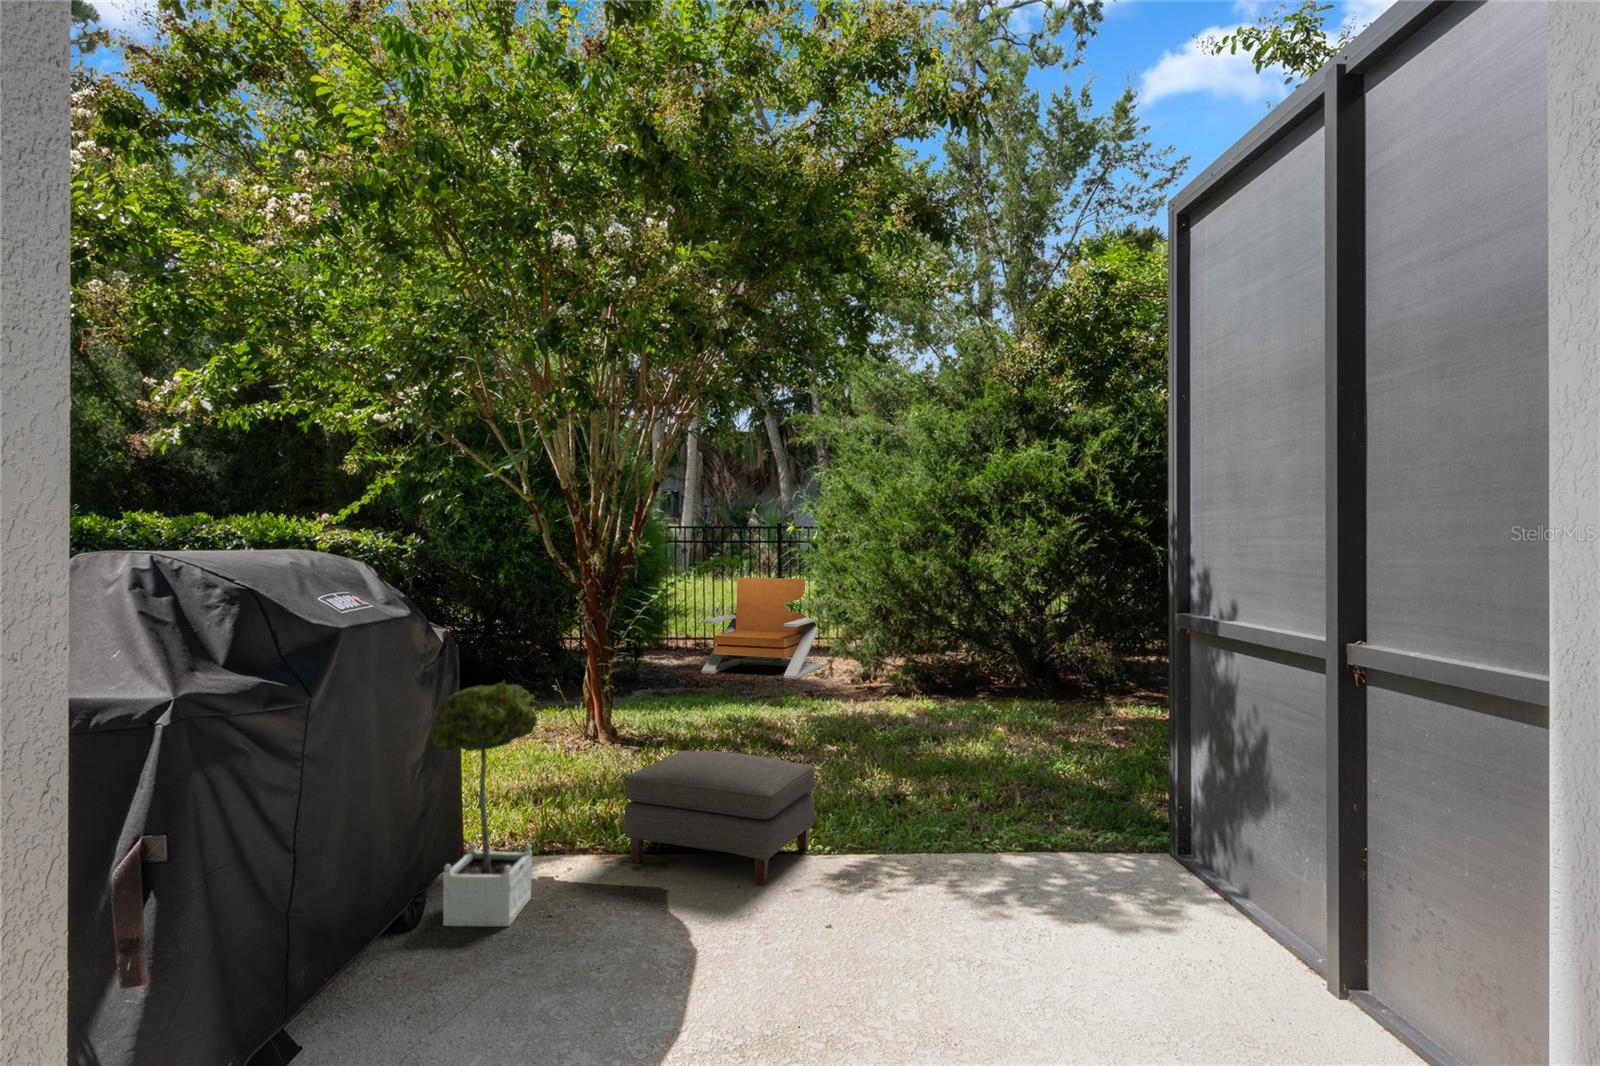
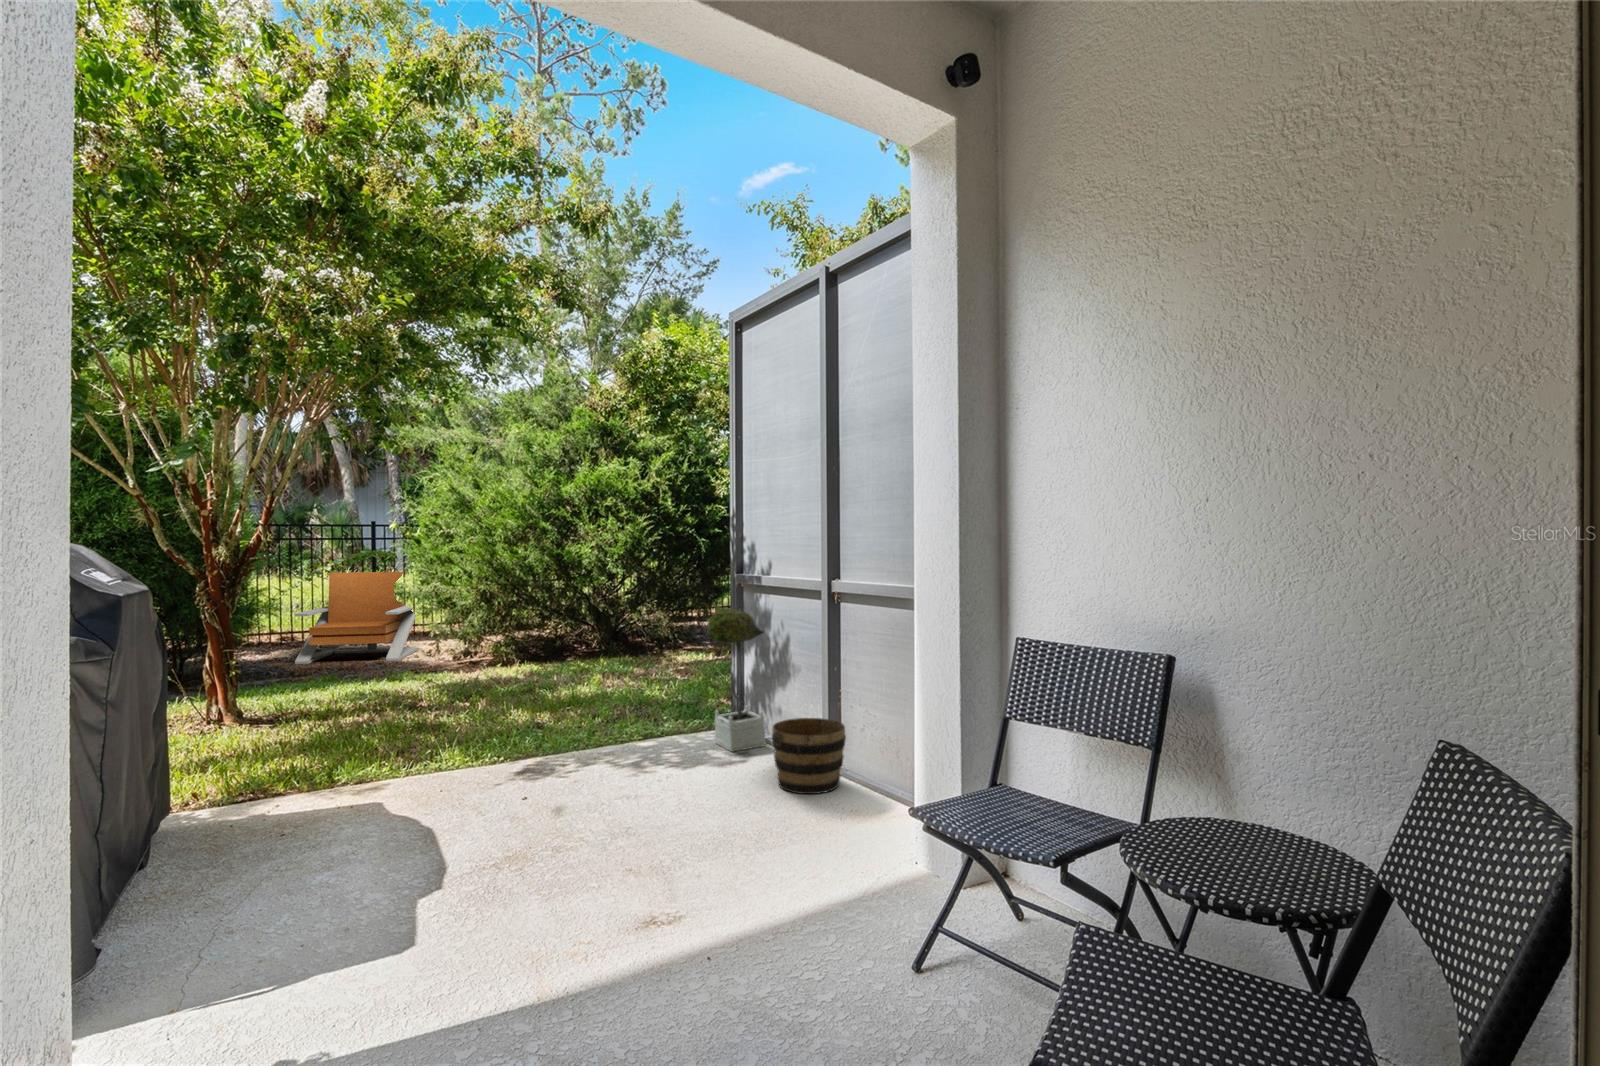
potted tree: present [430,681,537,926] -> present [708,606,765,751]
ottoman: present [624,751,815,885] -> none [324,700,486,796]
bucket: none [1220,877,1372,1036] -> present [772,718,846,794]

